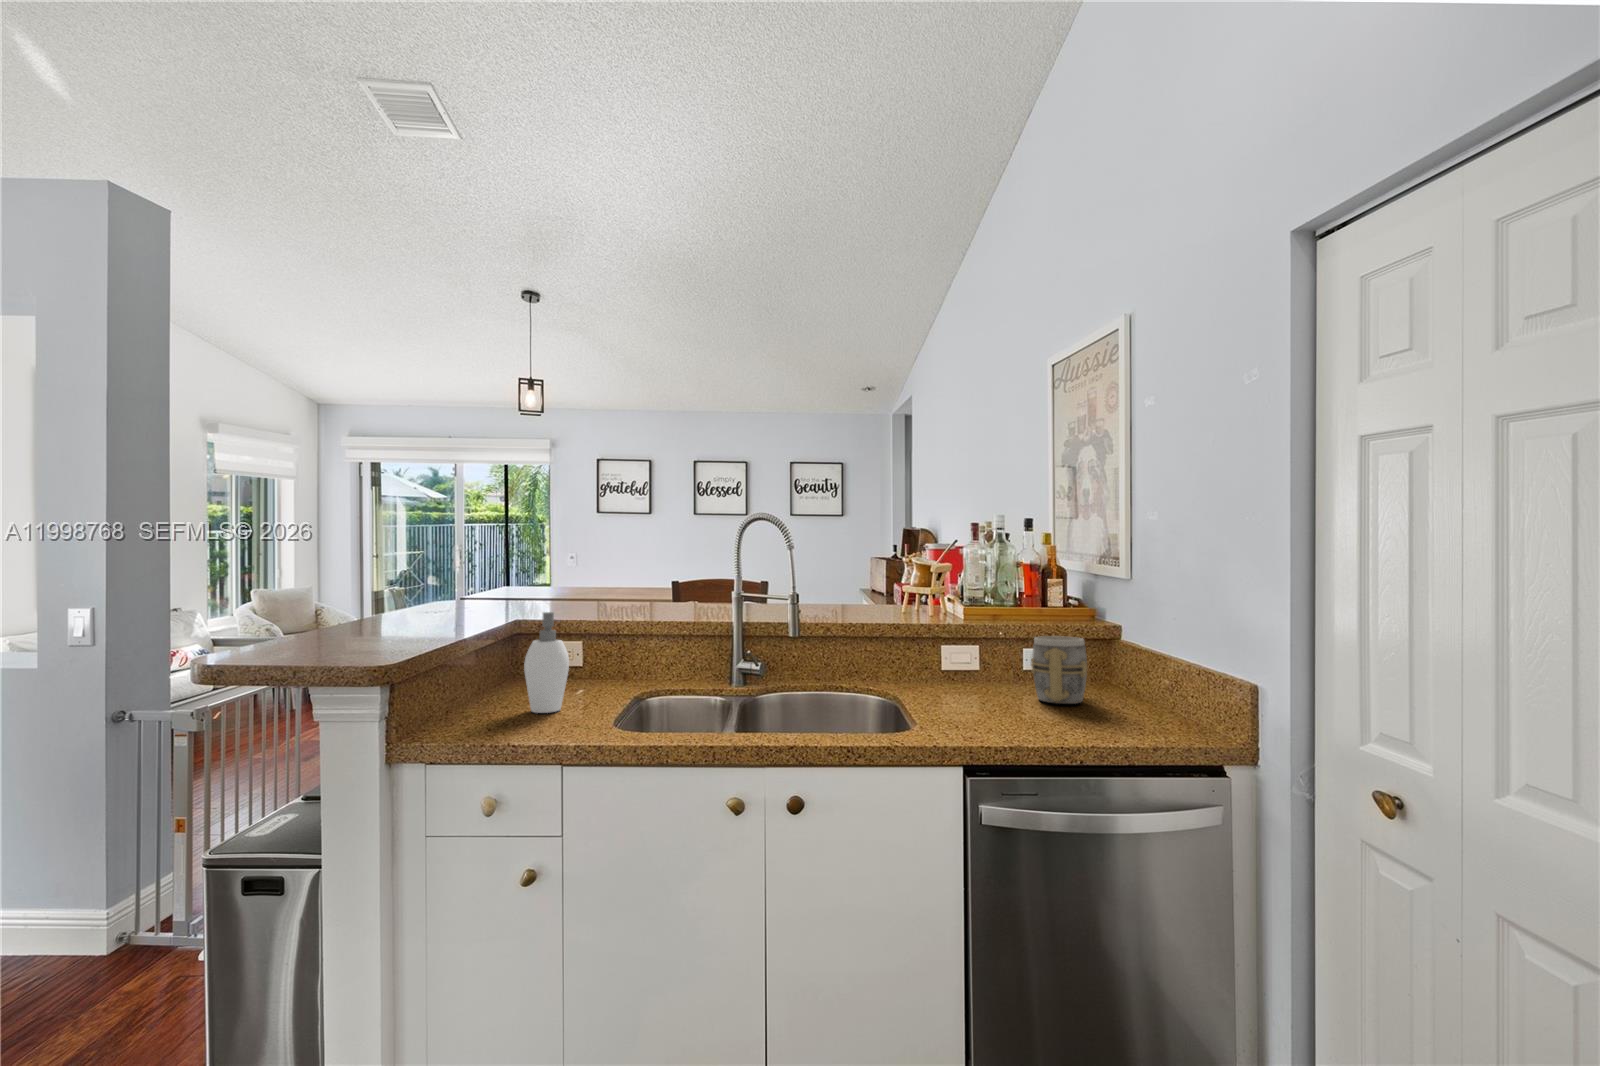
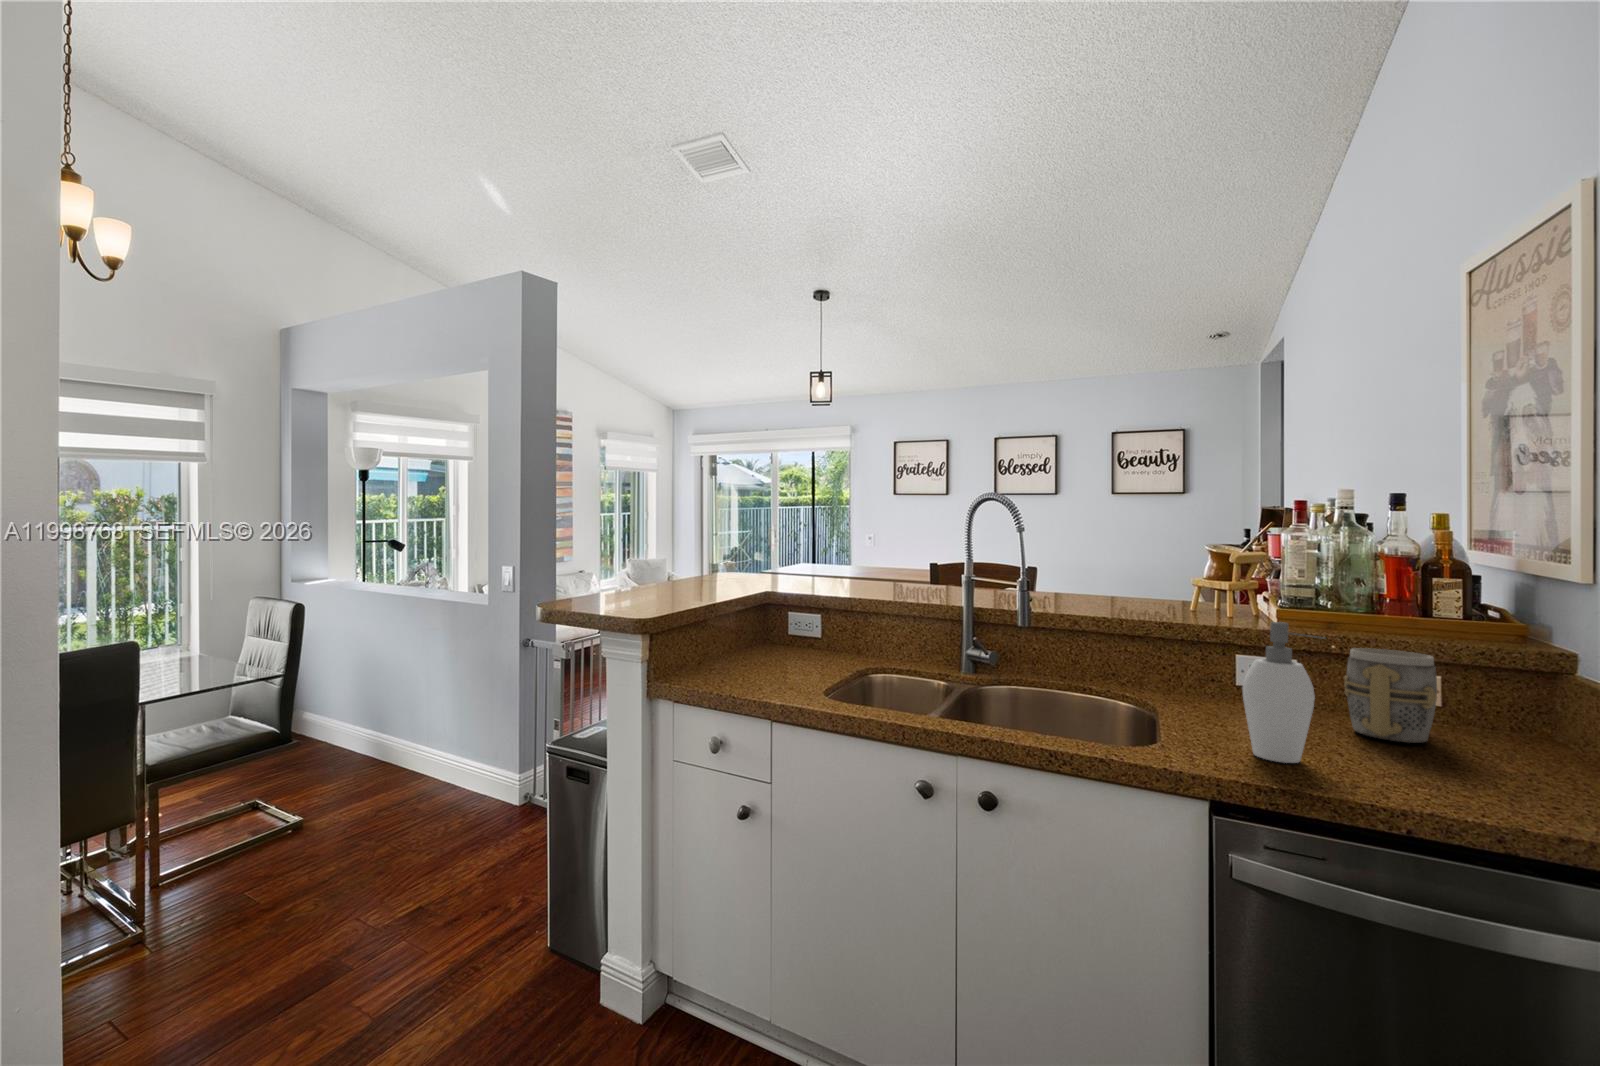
soap dispenser: present [524,612,569,713] -> present [1243,622,1326,763]

